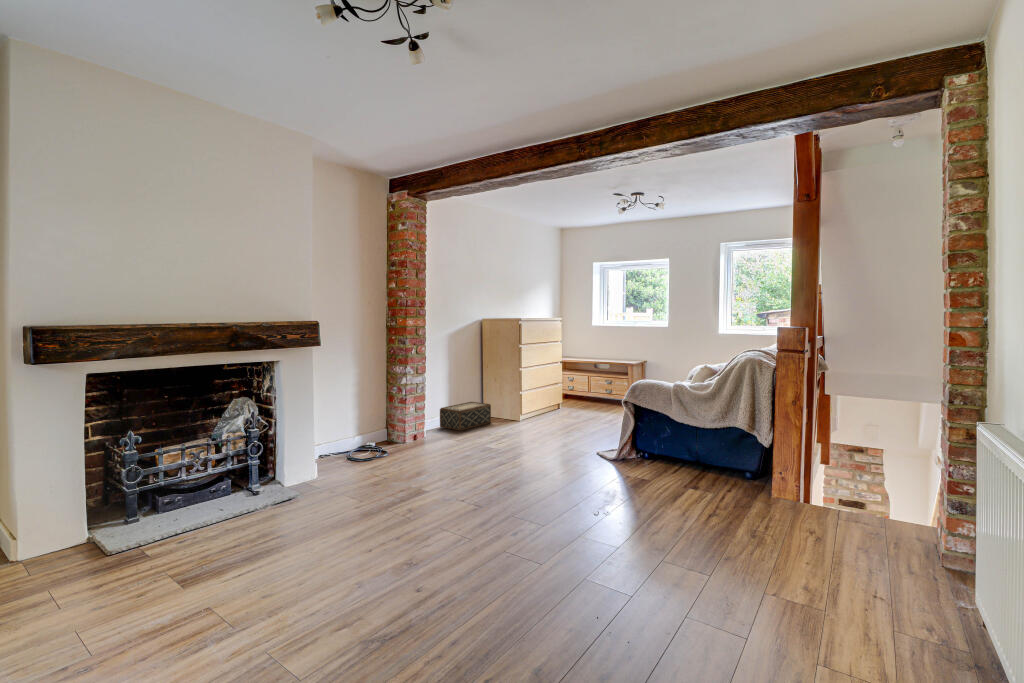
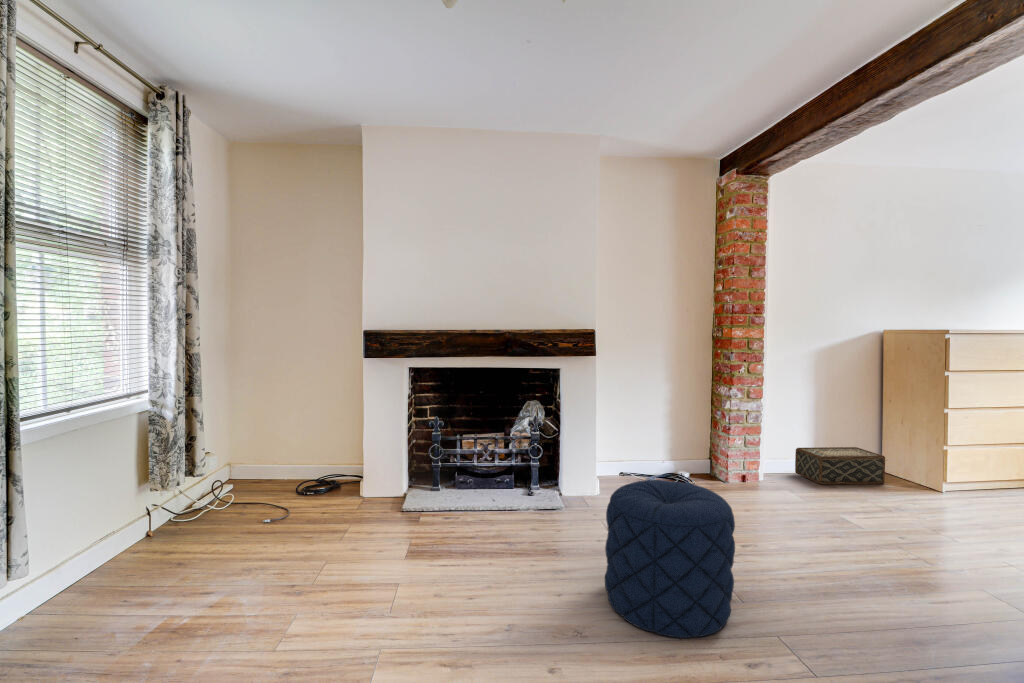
pouf: none [402,436,493,544] -> present [605,480,735,638]

